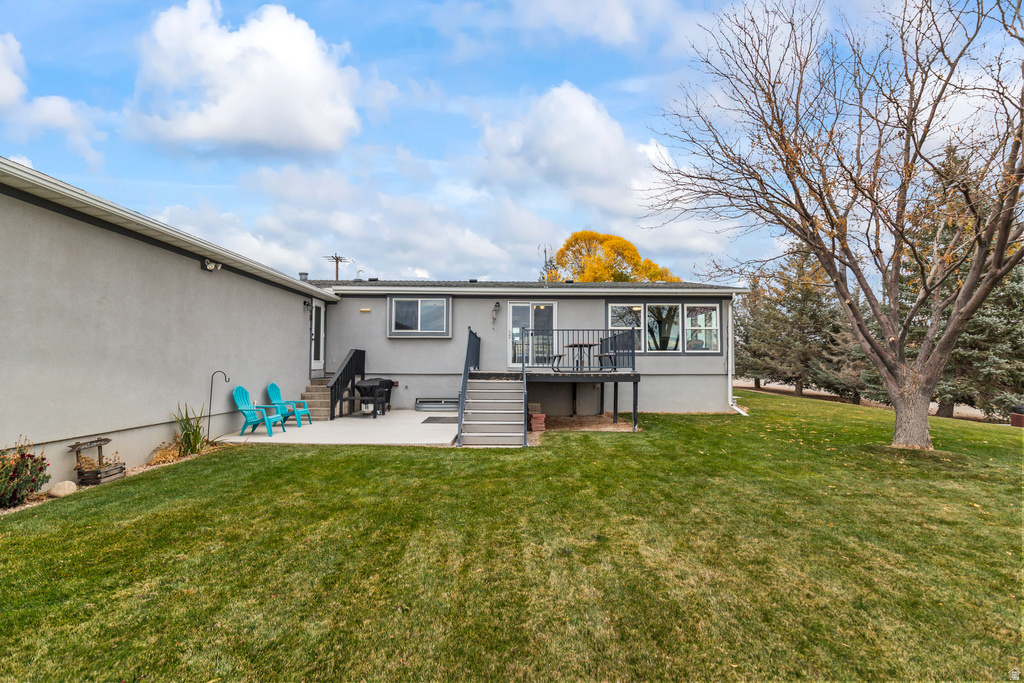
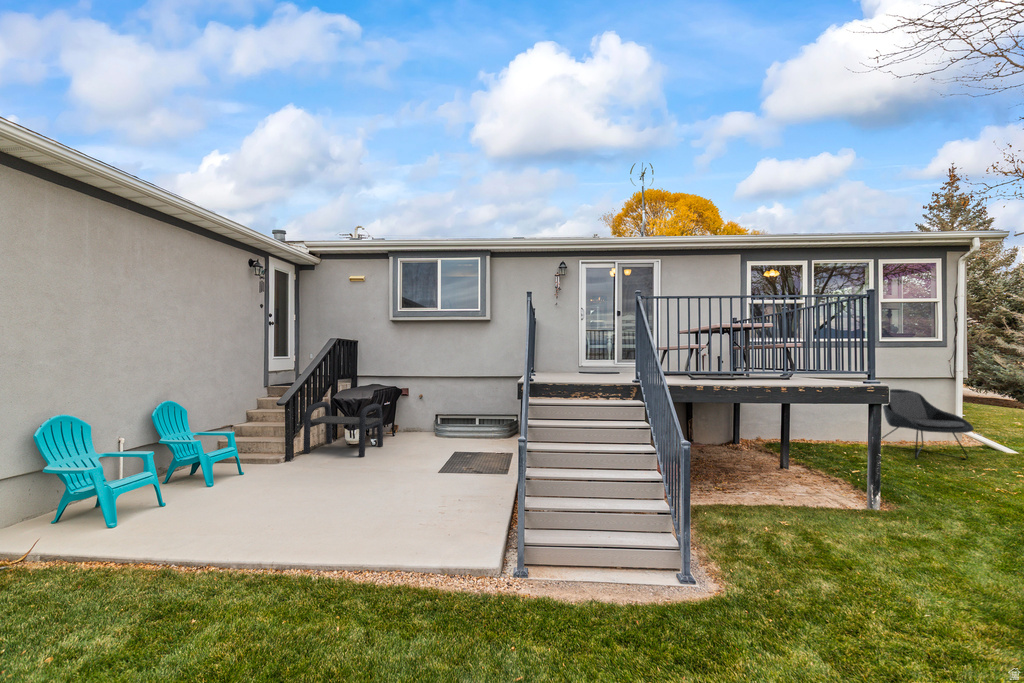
lounge chair: none [680,381,720,419] -> present [880,389,974,460]

